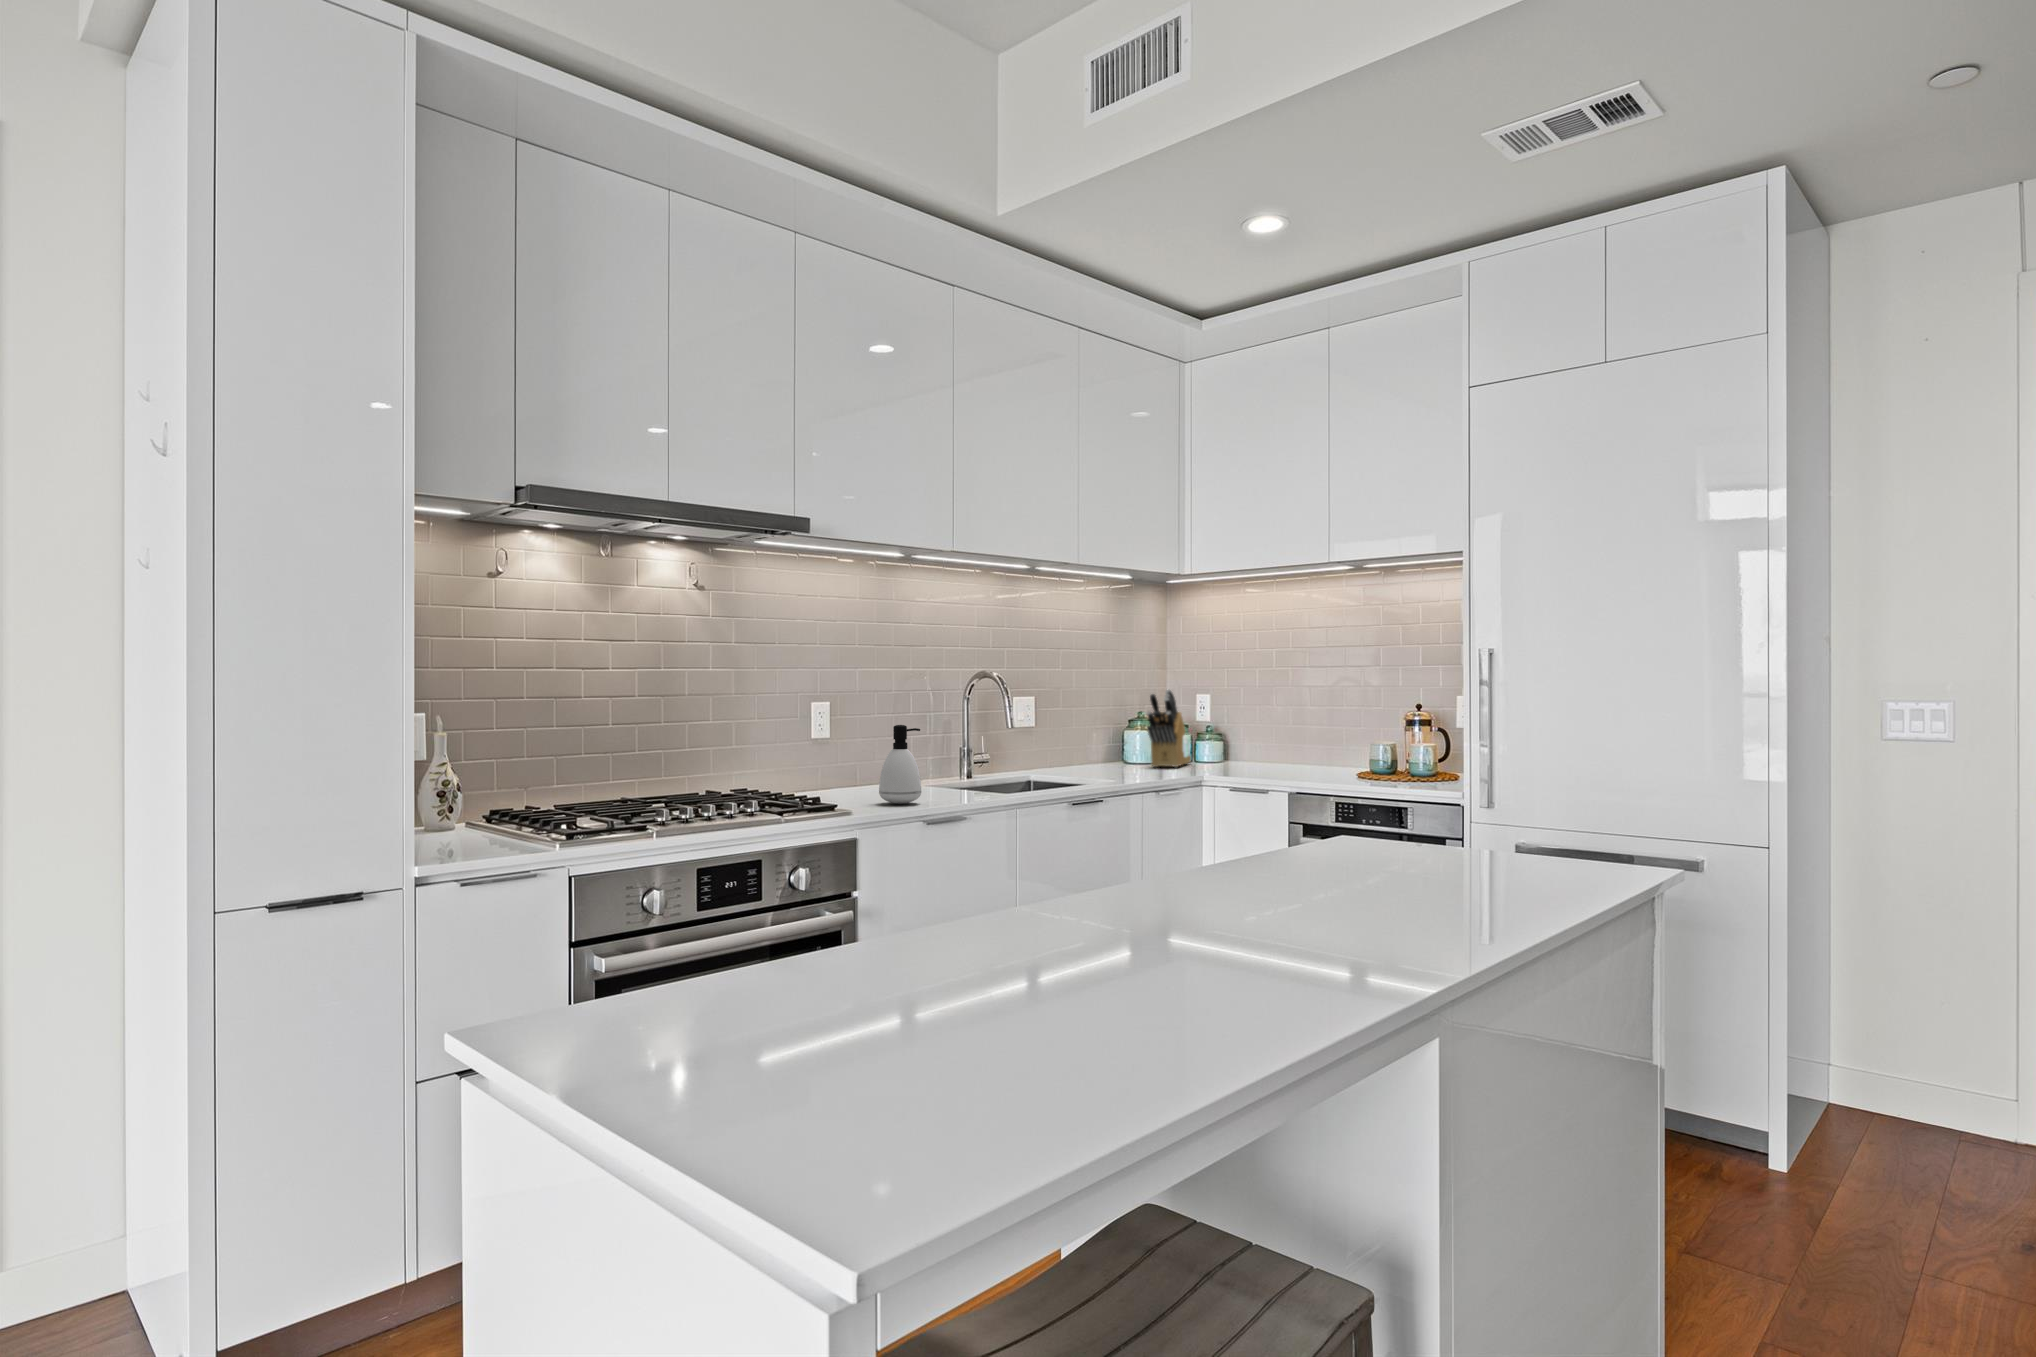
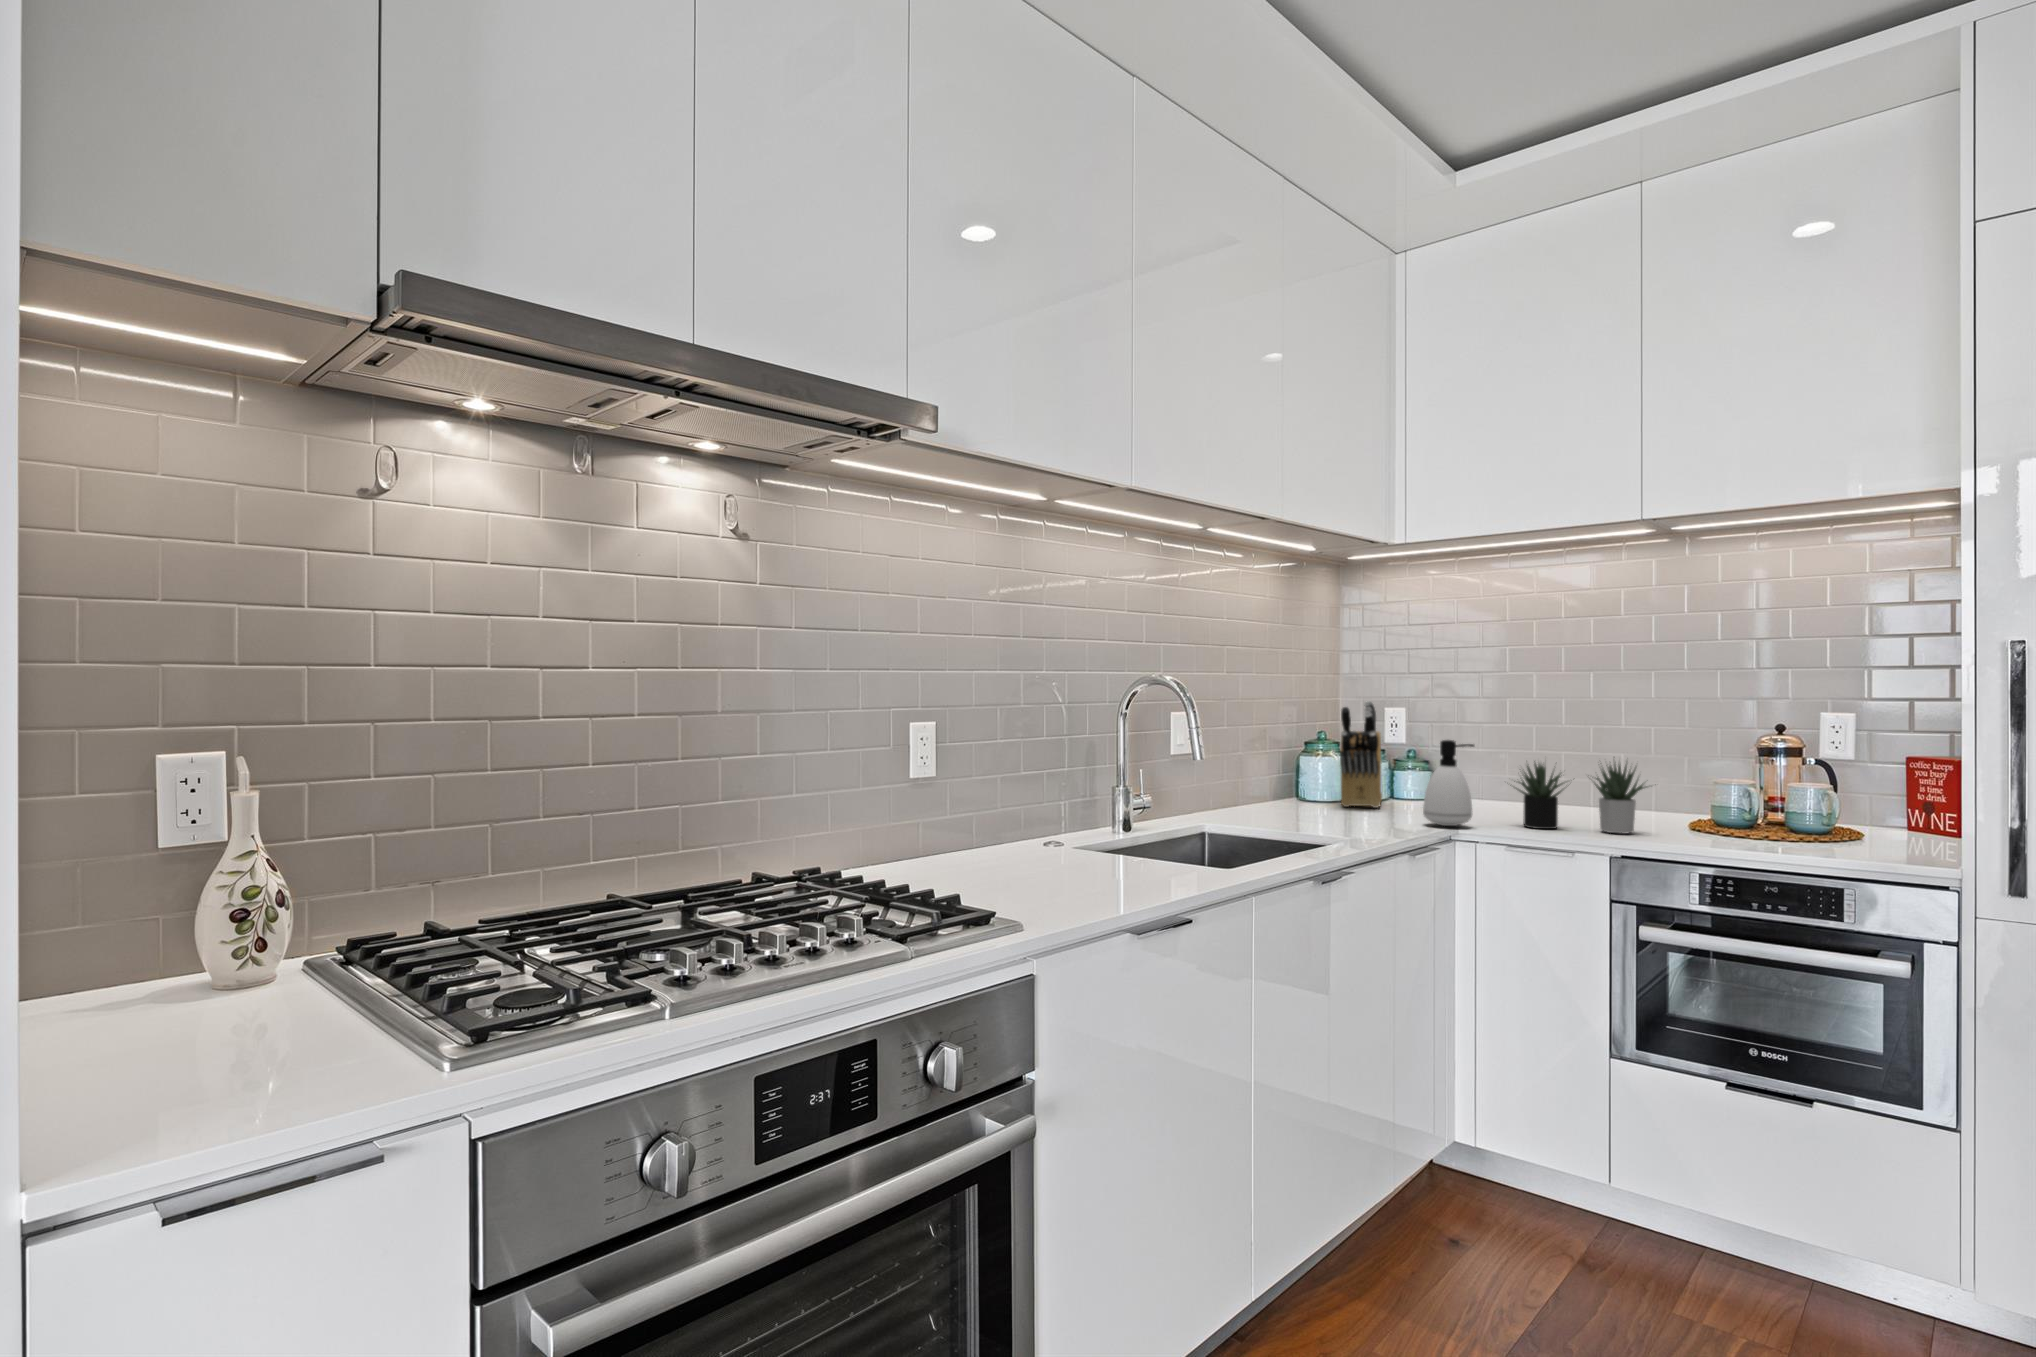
succulent plant: none [1250,723,1346,778] -> present [1510,761,1647,834]
soap dispenser: present [879,725,921,804] -> present [1423,740,1474,826]

